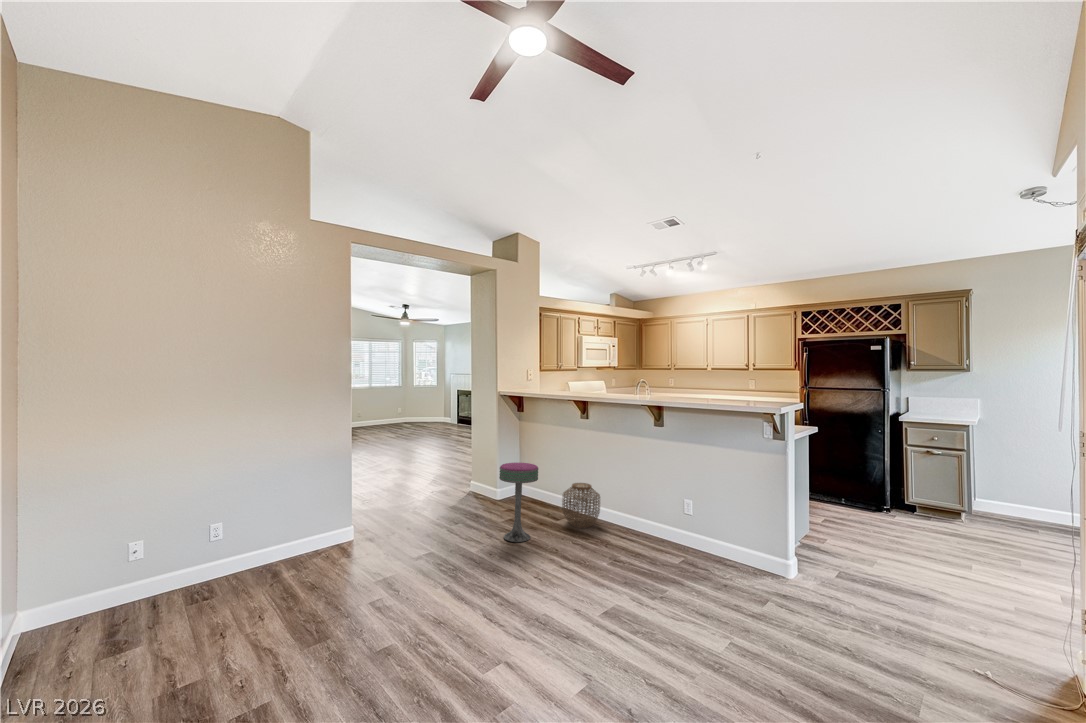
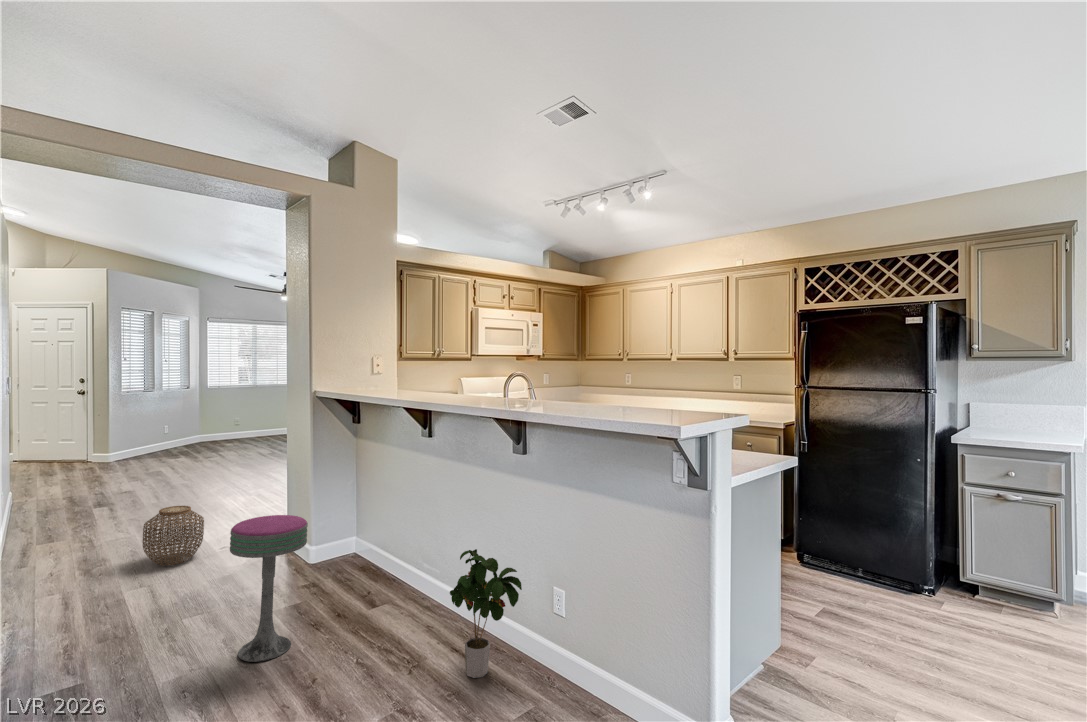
potted plant: none [621,479,673,547] -> present [450,549,522,678]
woven basket: present [562,483,600,528] -> present [142,506,204,566]

